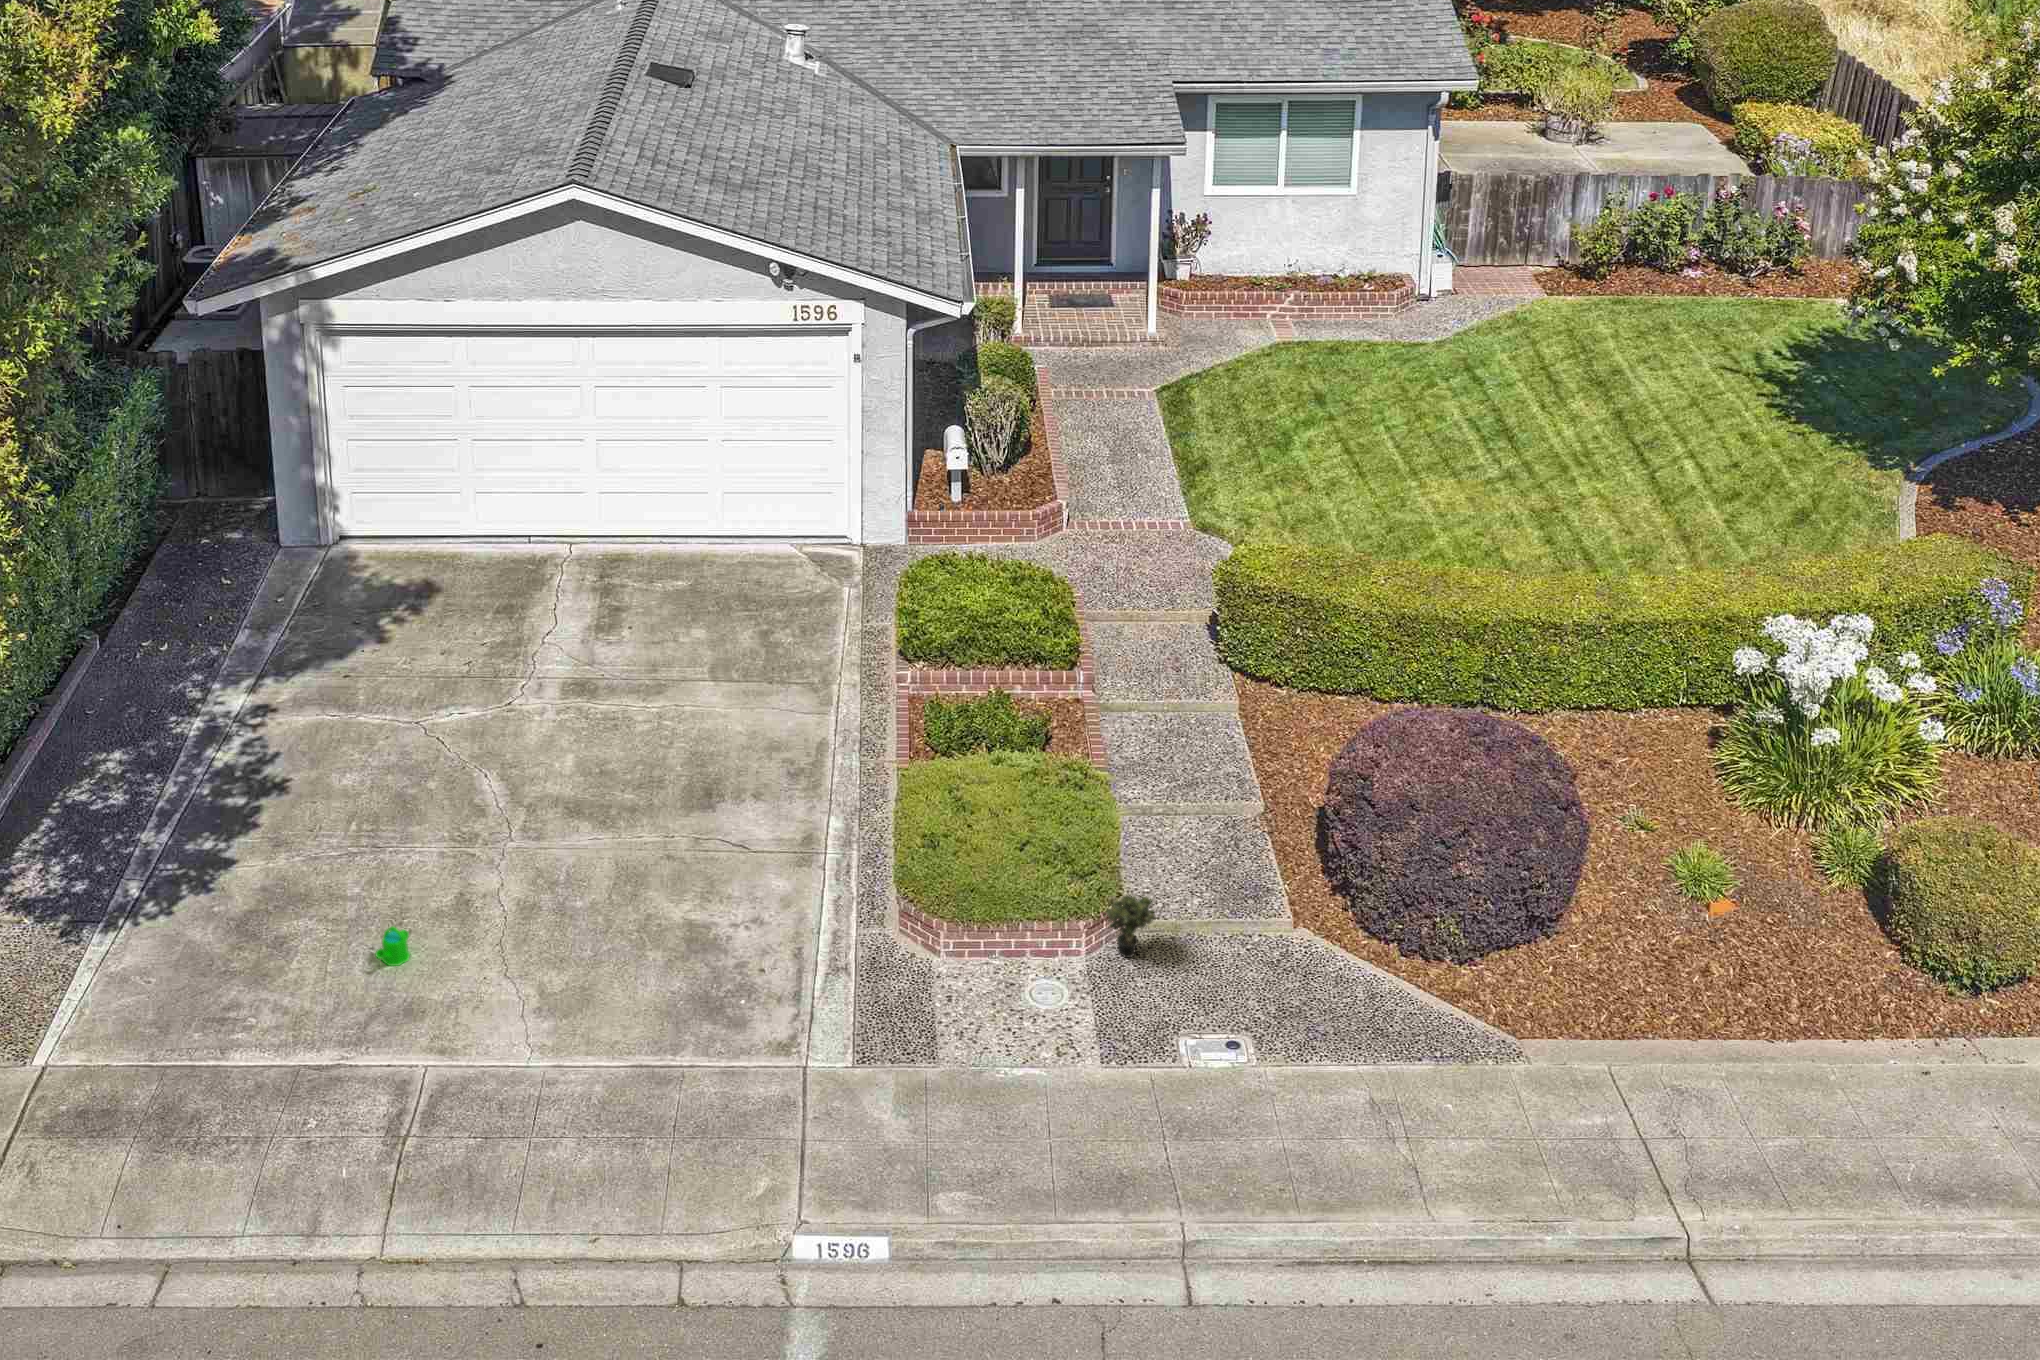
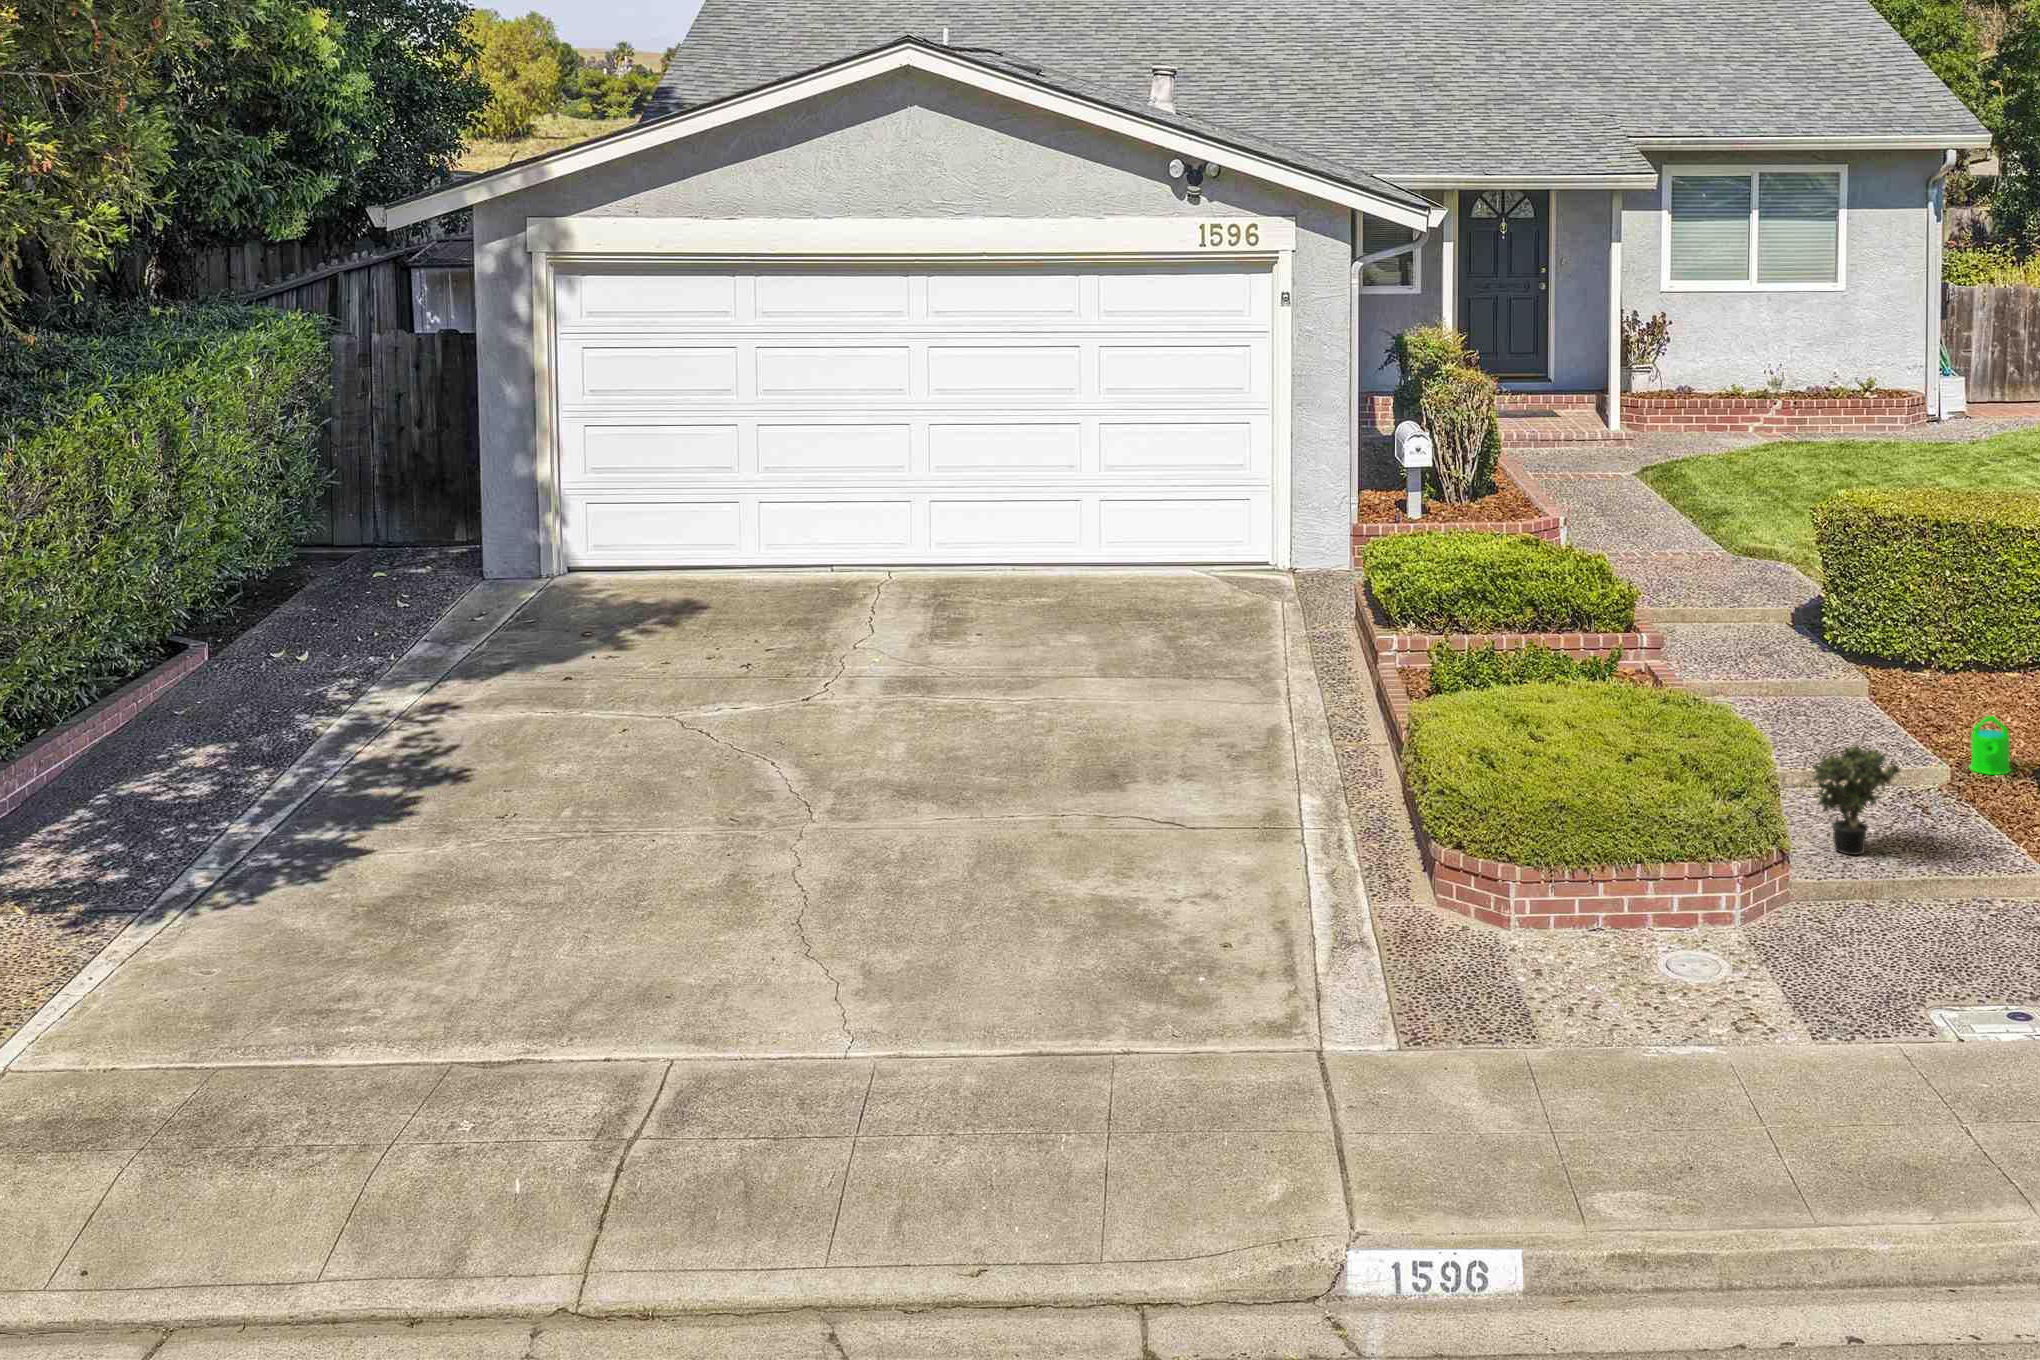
watering can: present [376,926,410,966] -> present [1969,716,2011,775]

